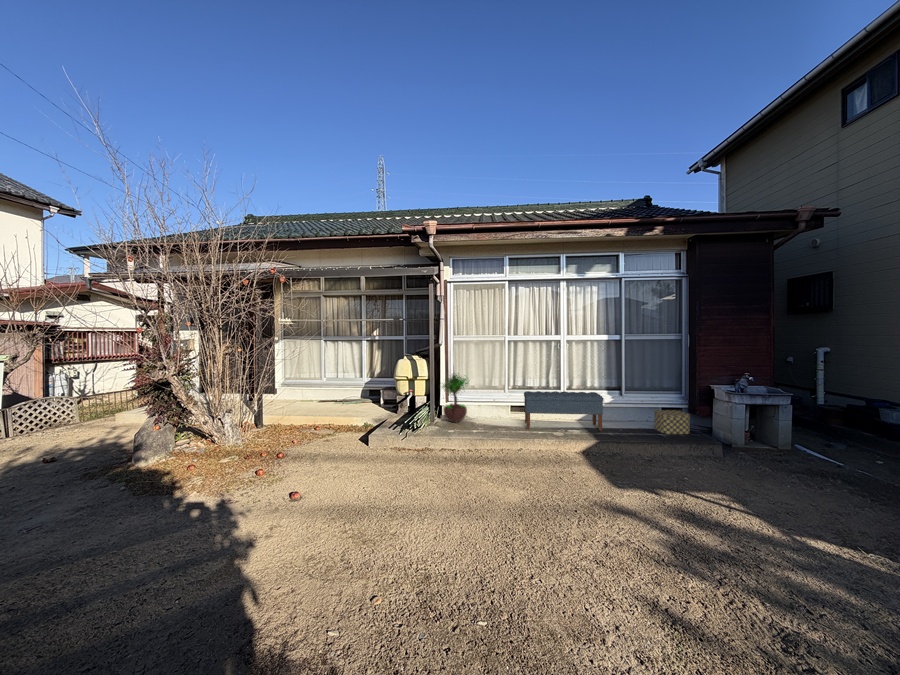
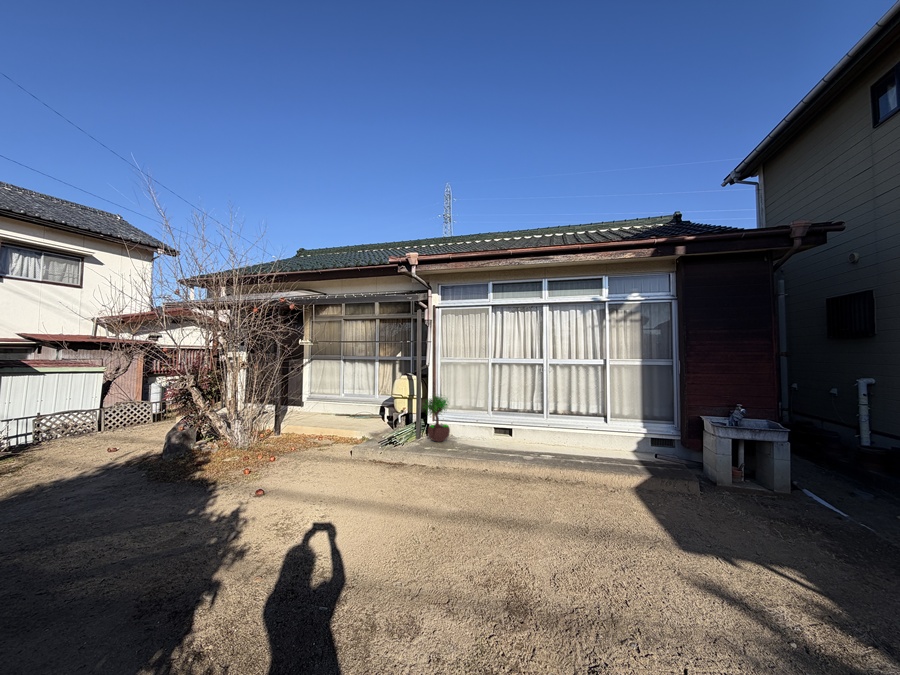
bench: present [524,391,604,431] -> none [501,414,579,459]
storage box: present [654,410,690,434] -> none [639,439,676,468]

